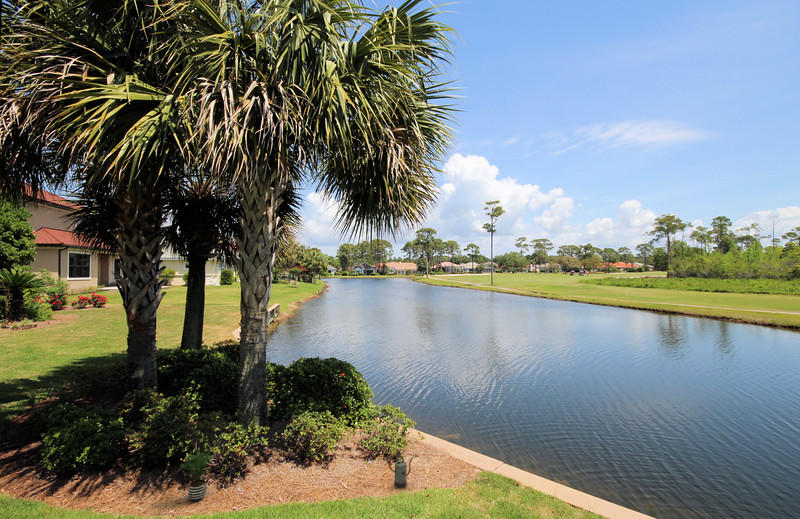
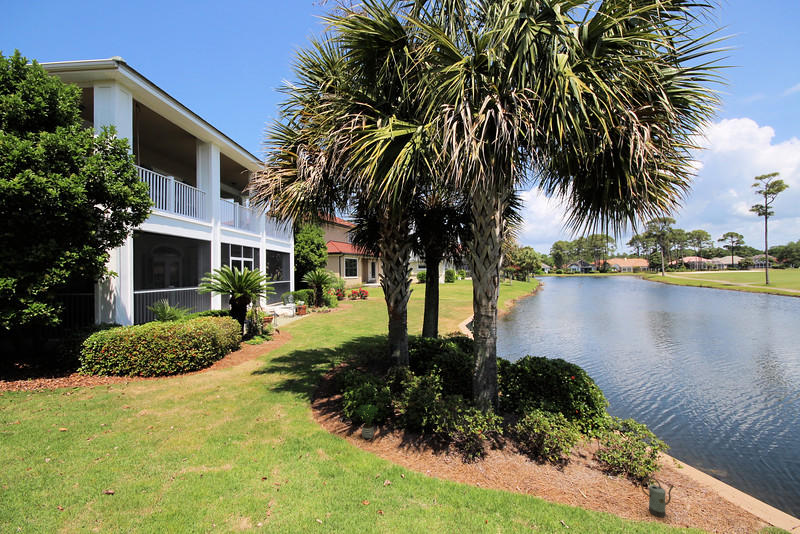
potted plant: present [180,452,213,502] -> present [357,404,378,439]

